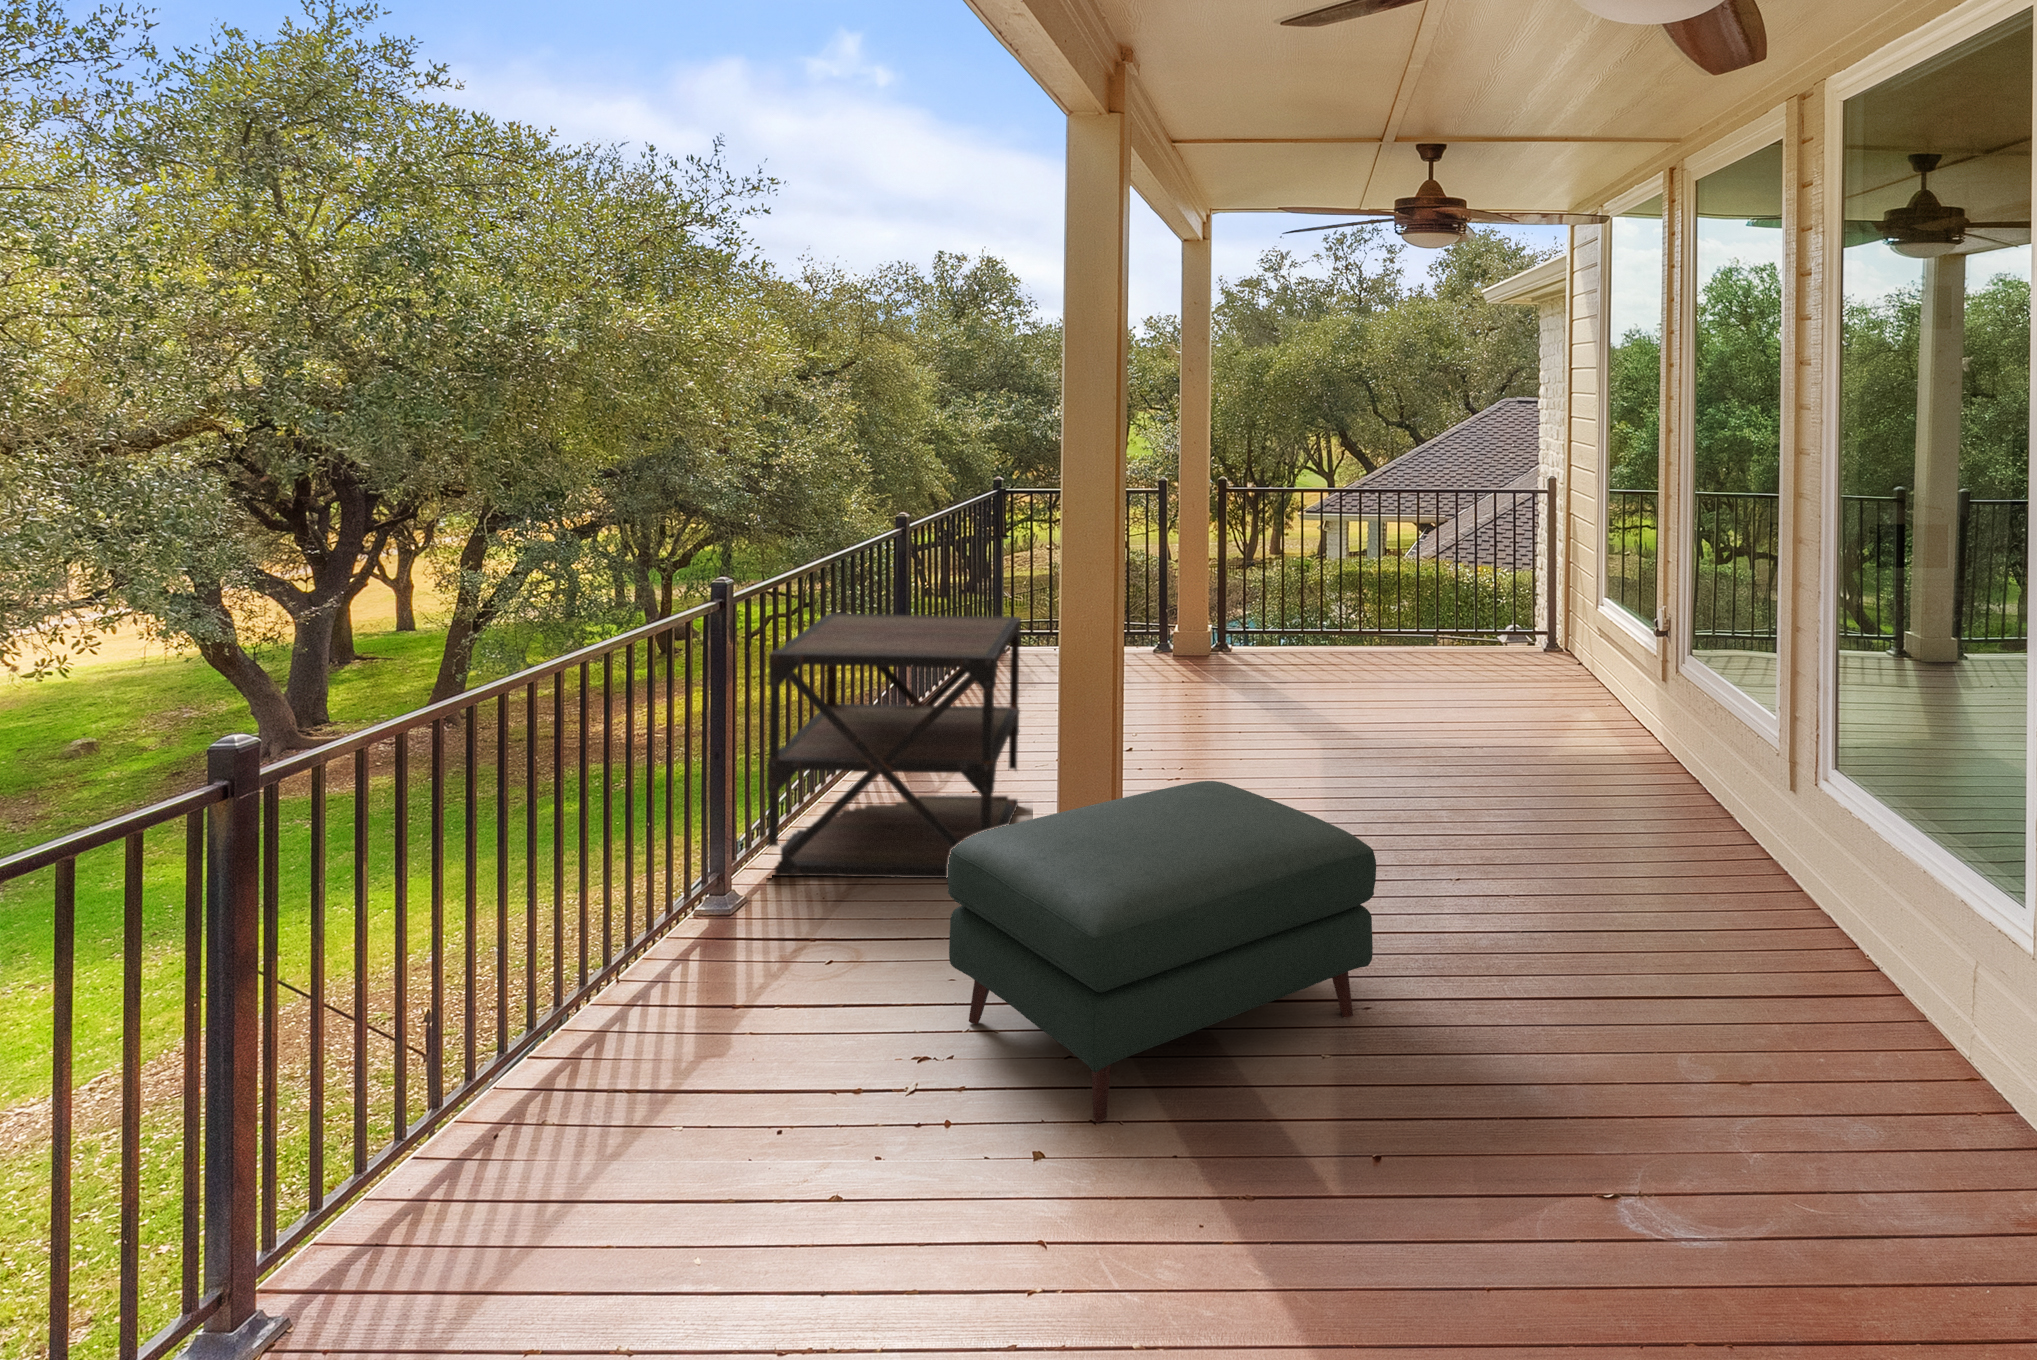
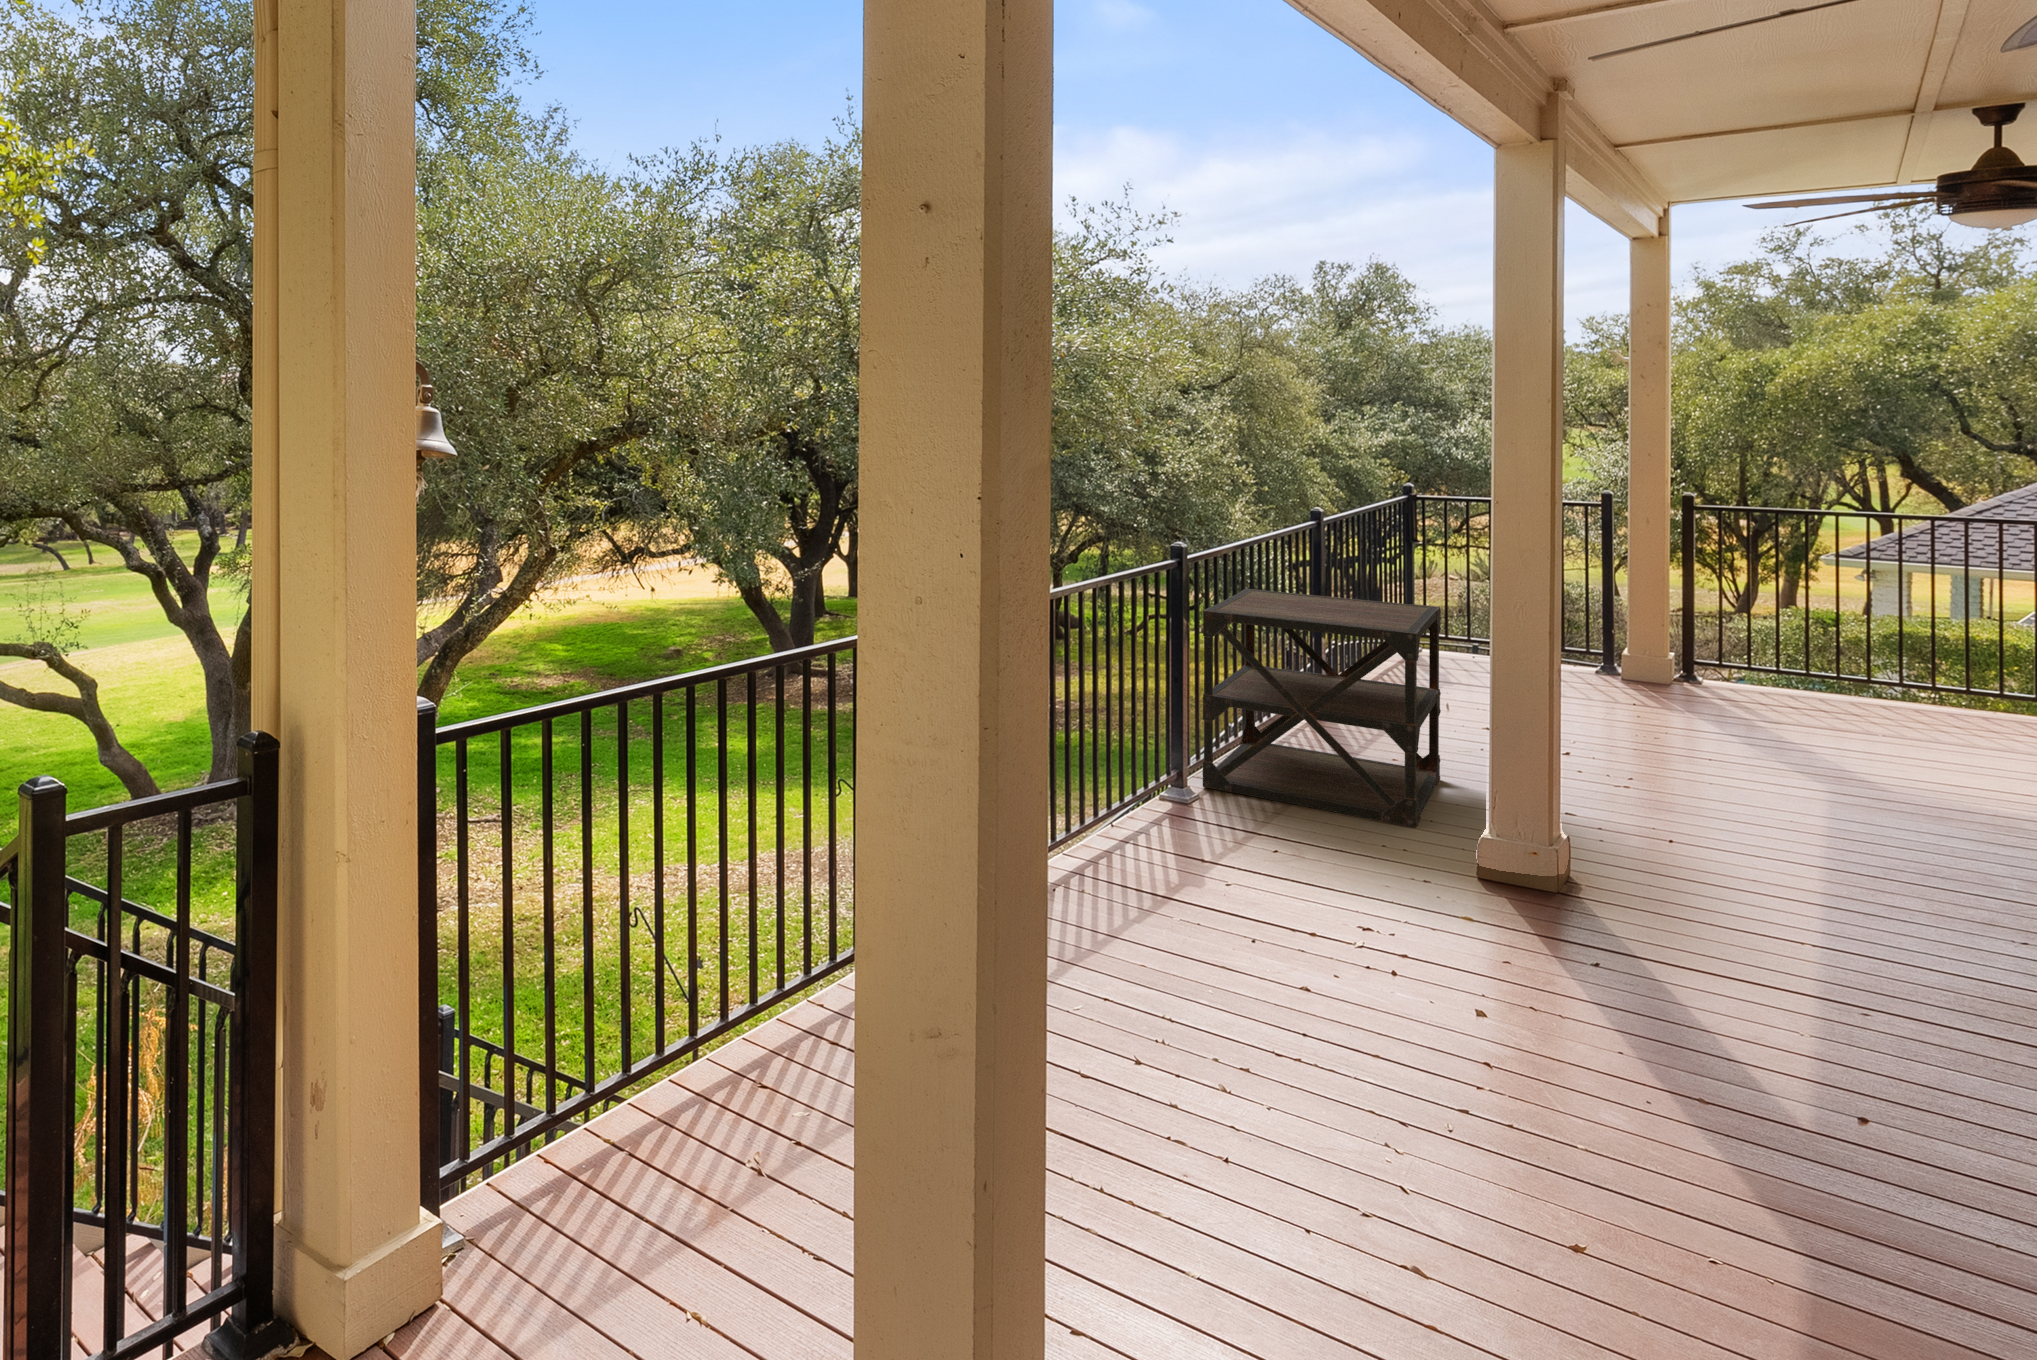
ottoman: present [947,781,1376,1123] -> none [1382,762,1889,1015]

